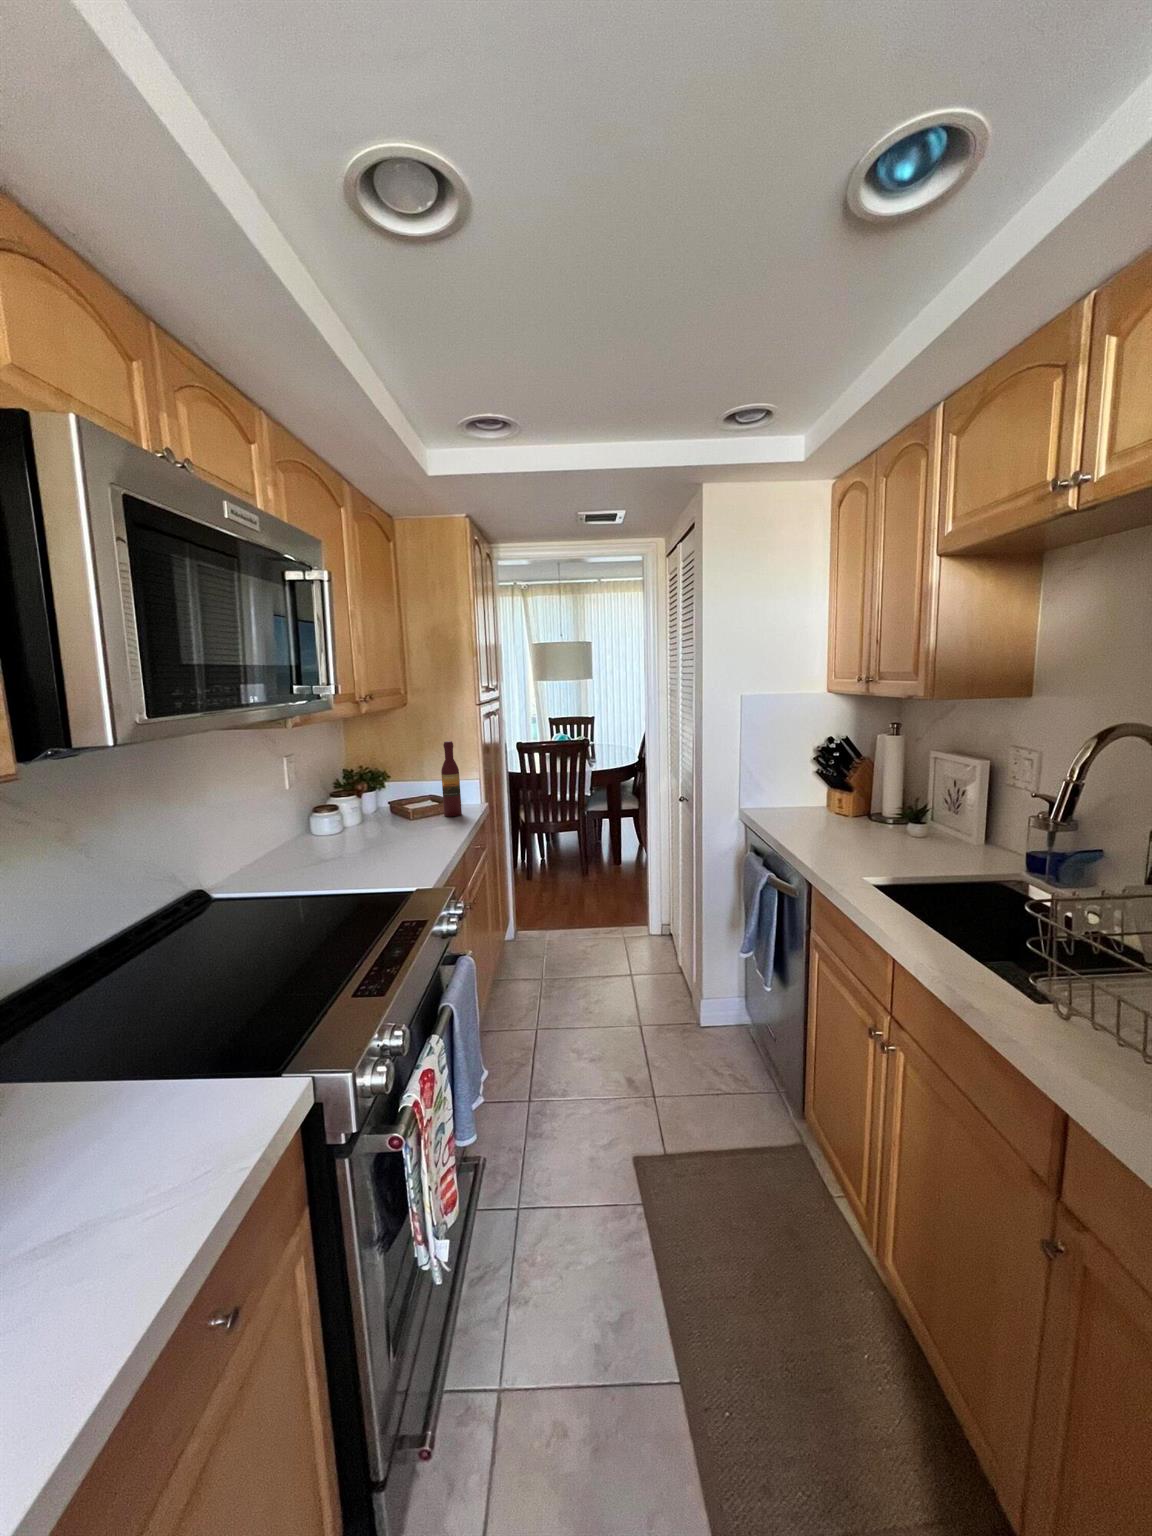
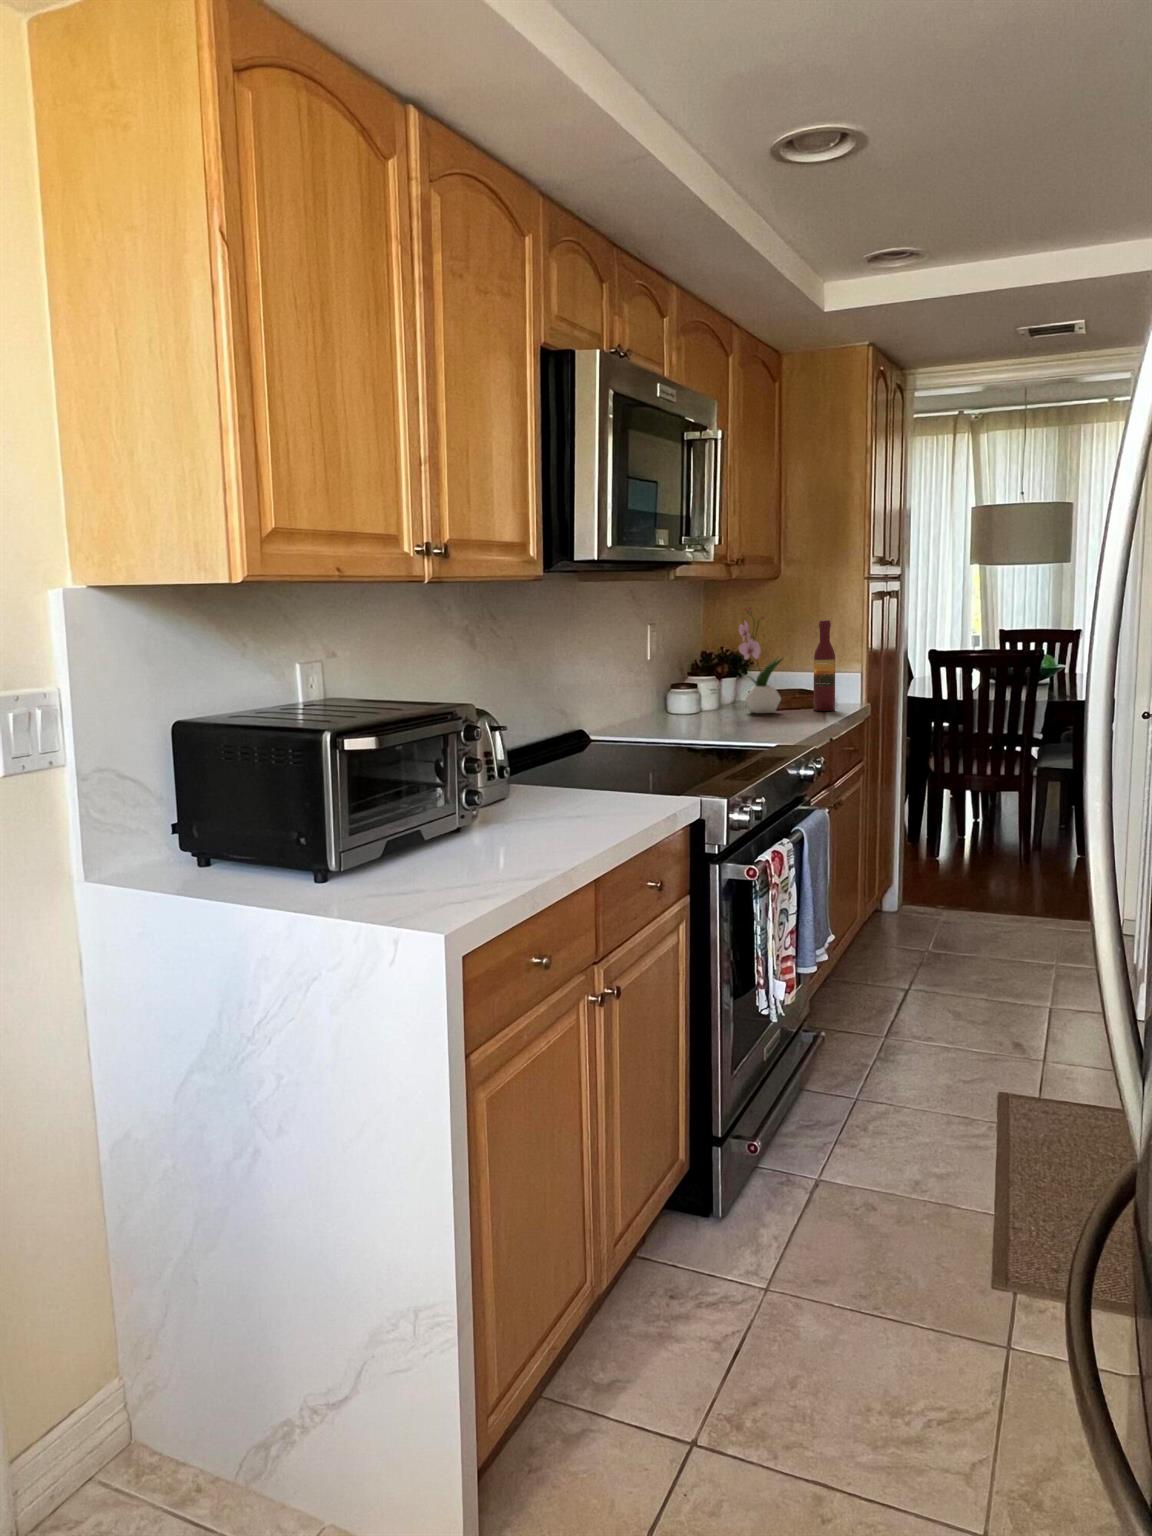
flower arrangement: none [374,734,417,825] -> present [739,607,783,713]

